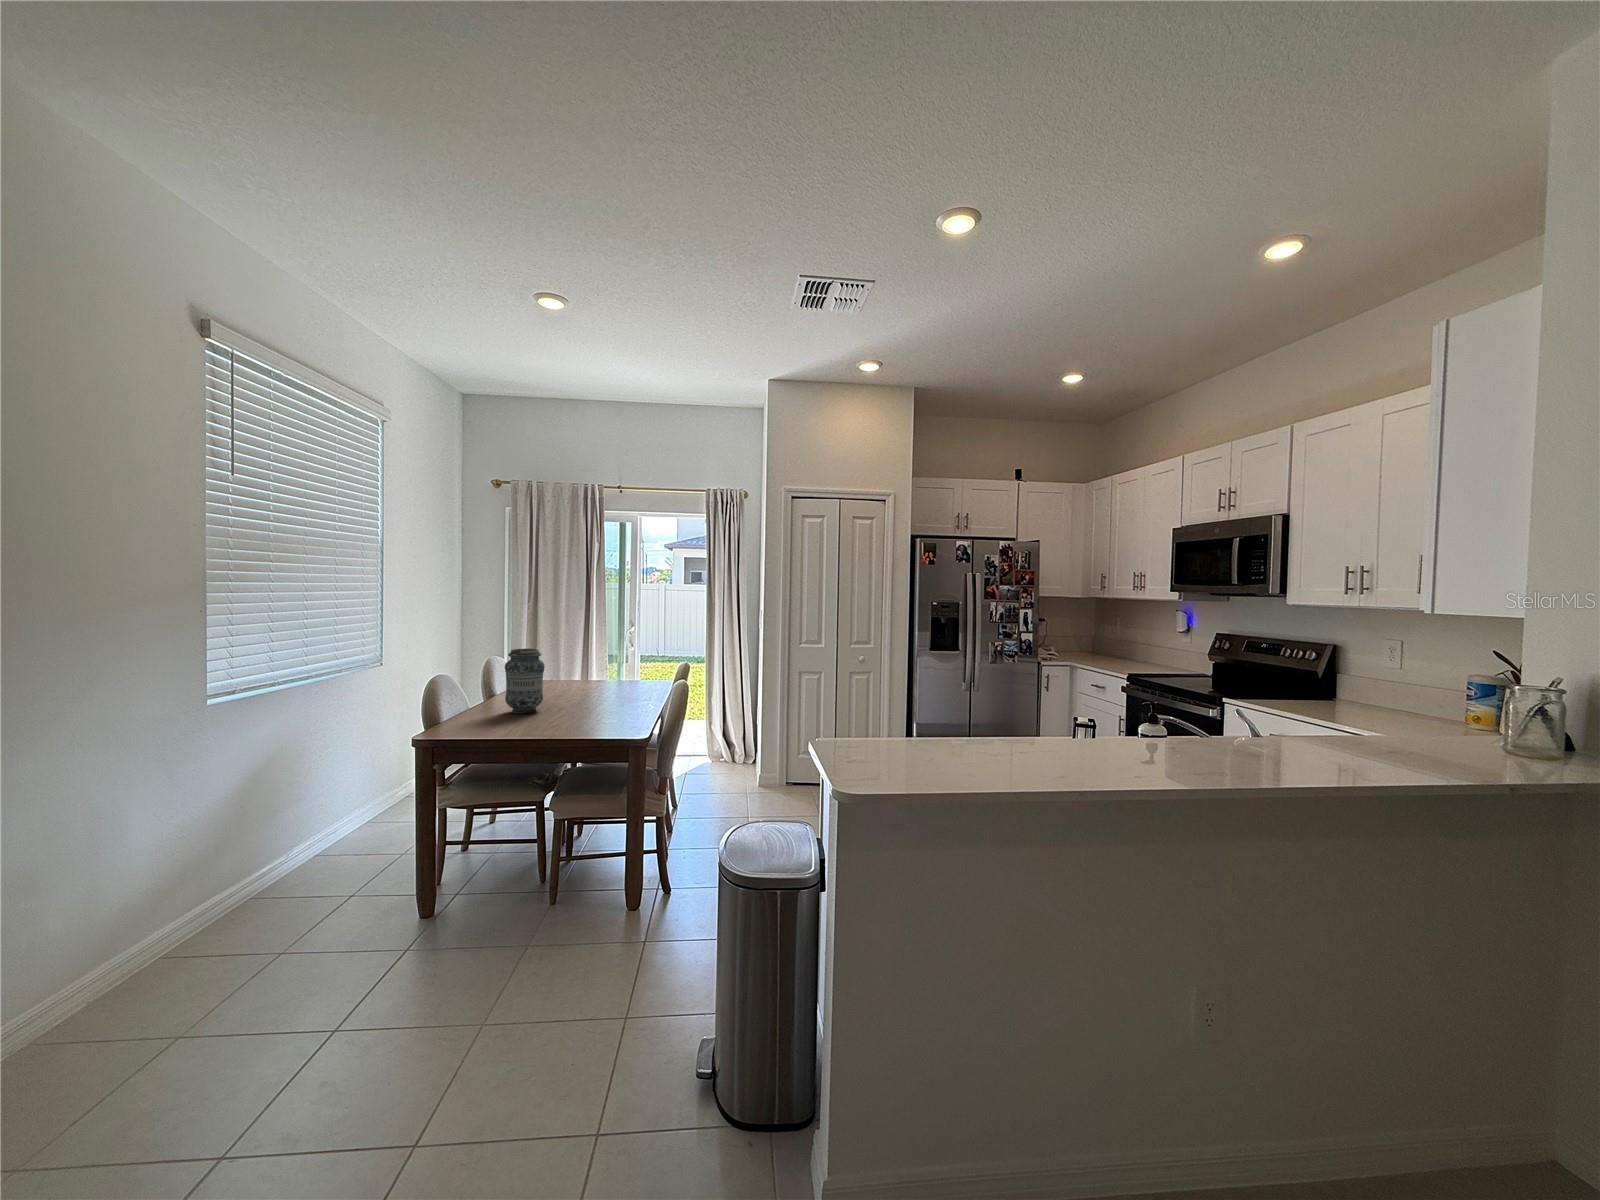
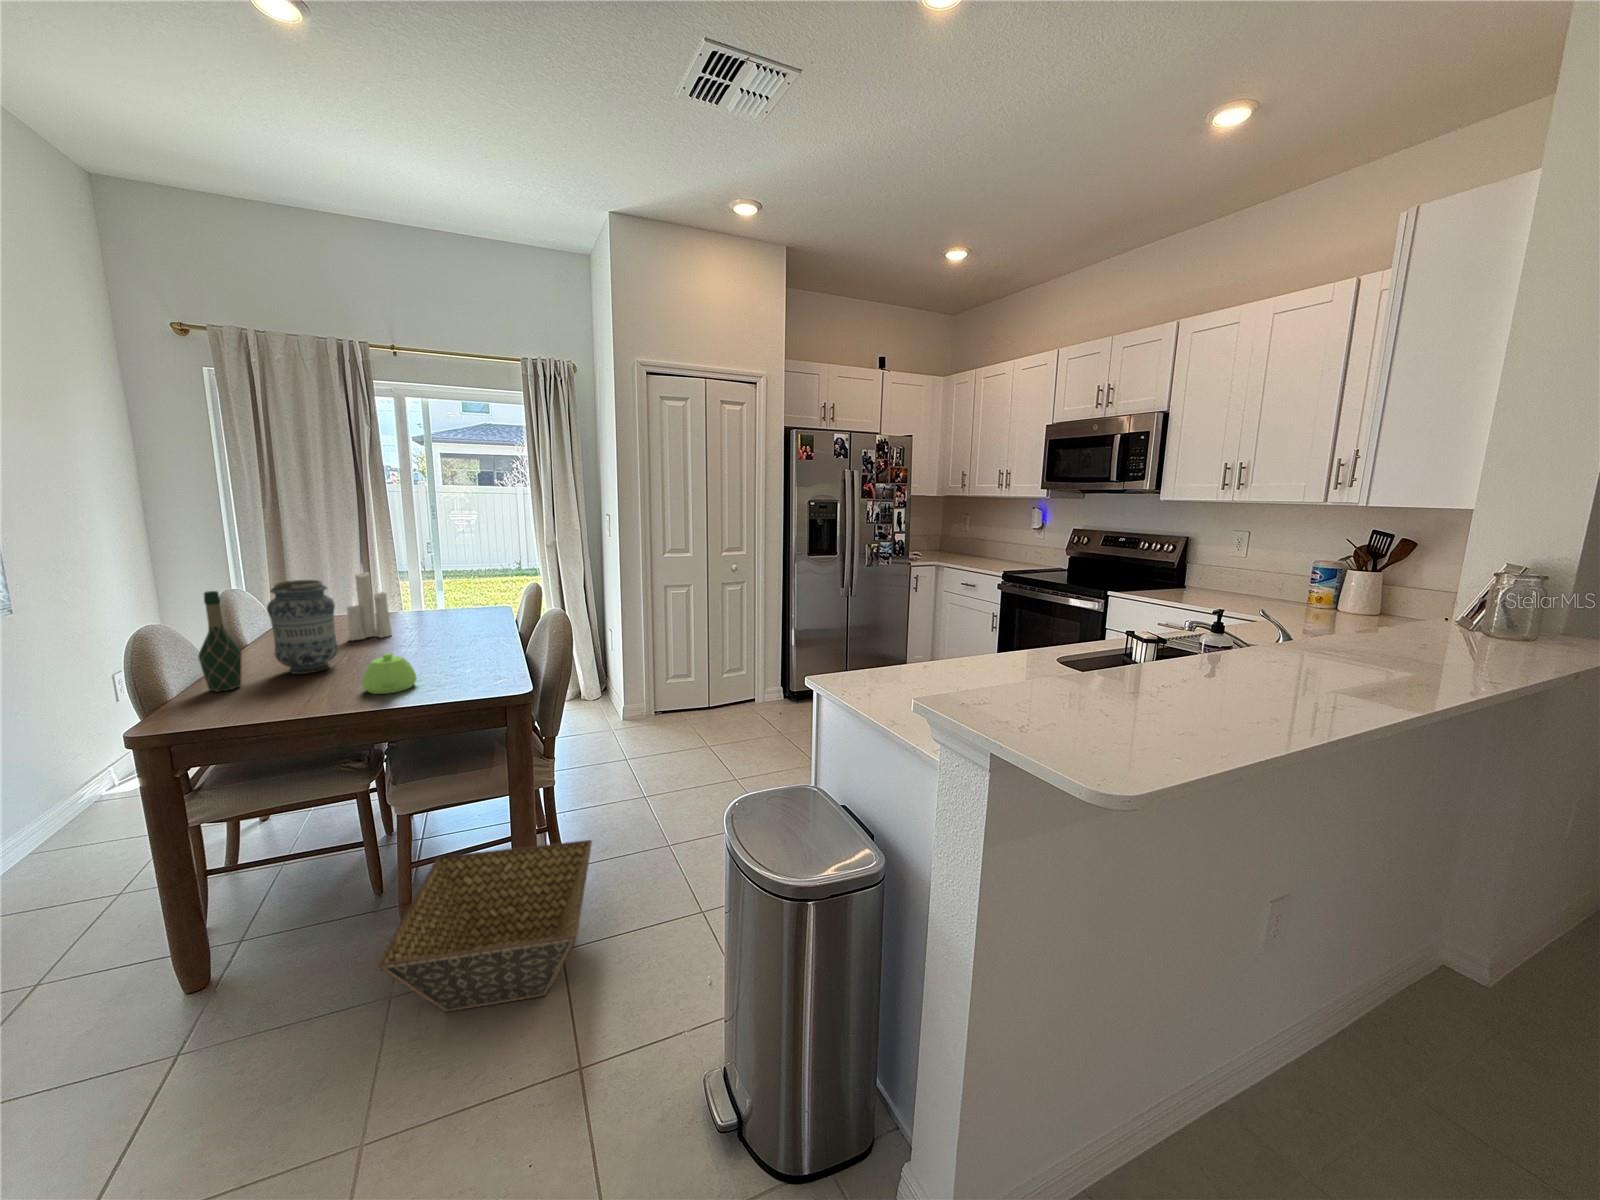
candle: none [555,638,584,696] -> present [347,570,392,640]
wine bottle: none [463,652,486,719] -> present [199,591,242,691]
teapot: none [548,701,582,729] -> present [362,653,417,694]
basket: none [520,855,685,970] -> present [377,840,592,1012]

